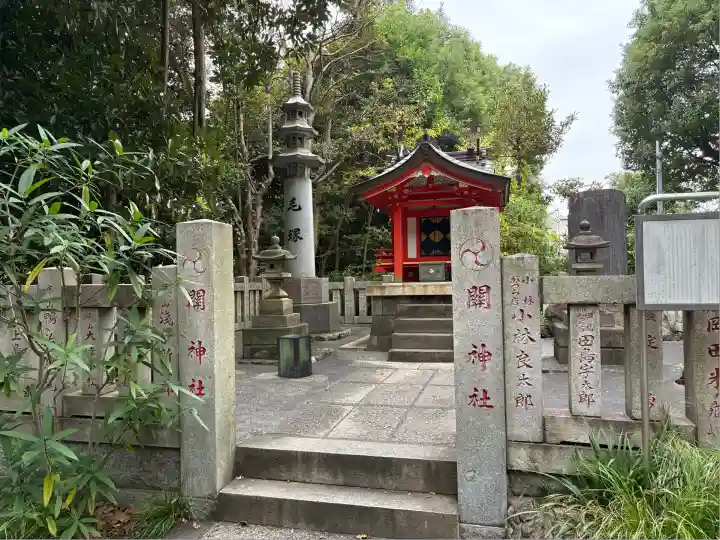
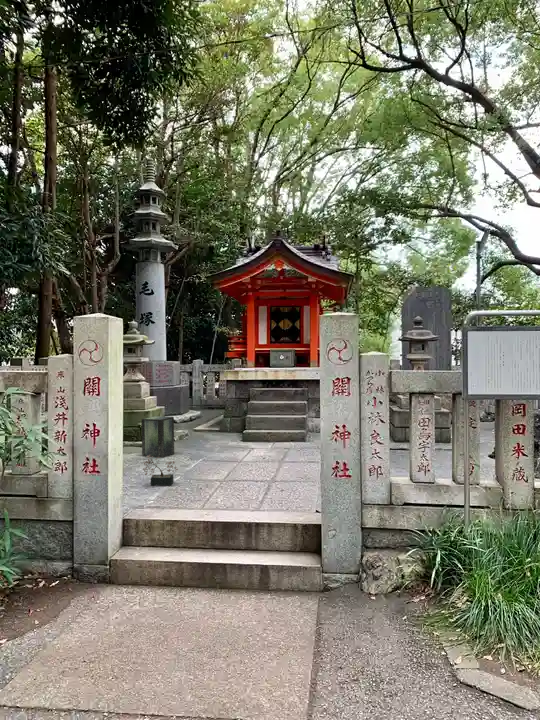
decorative plant: none [270,376,307,410] -> present [143,455,178,486]

